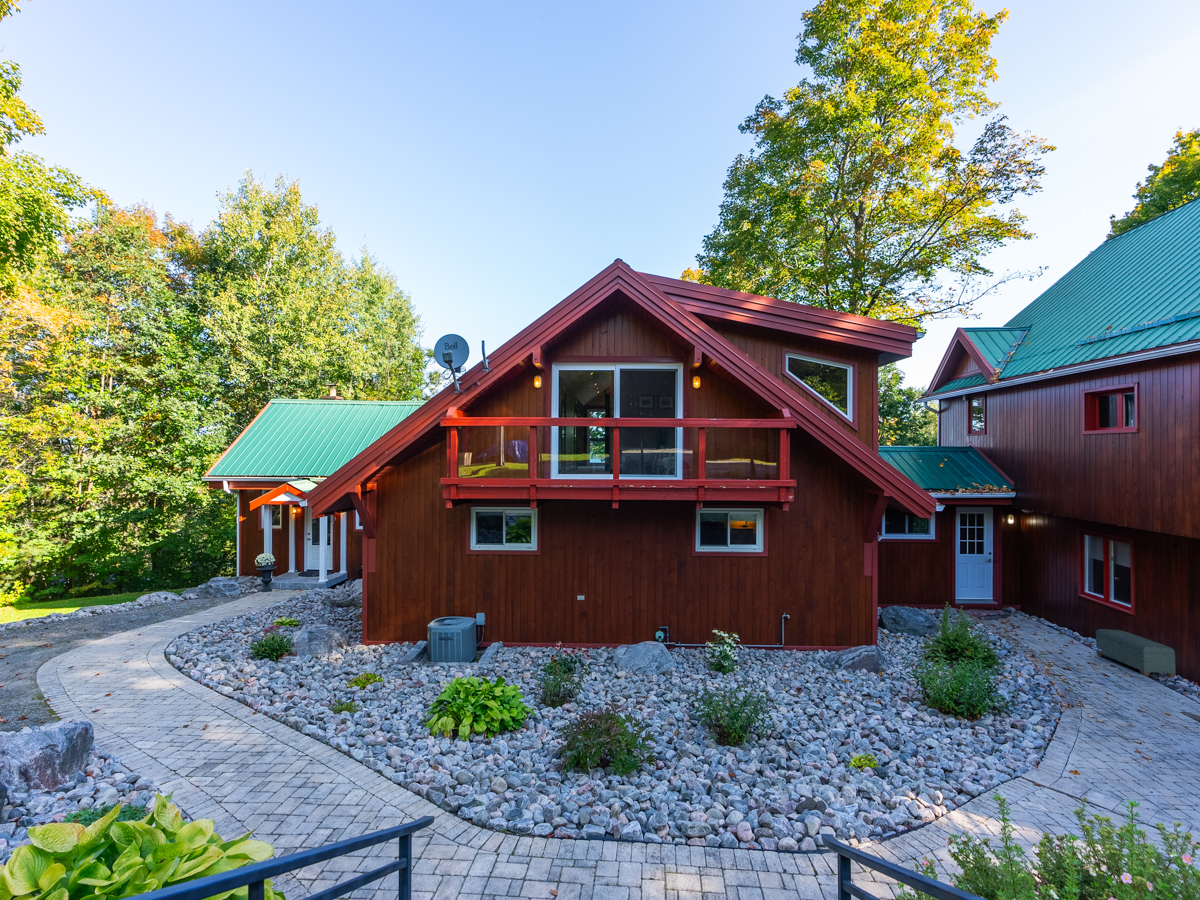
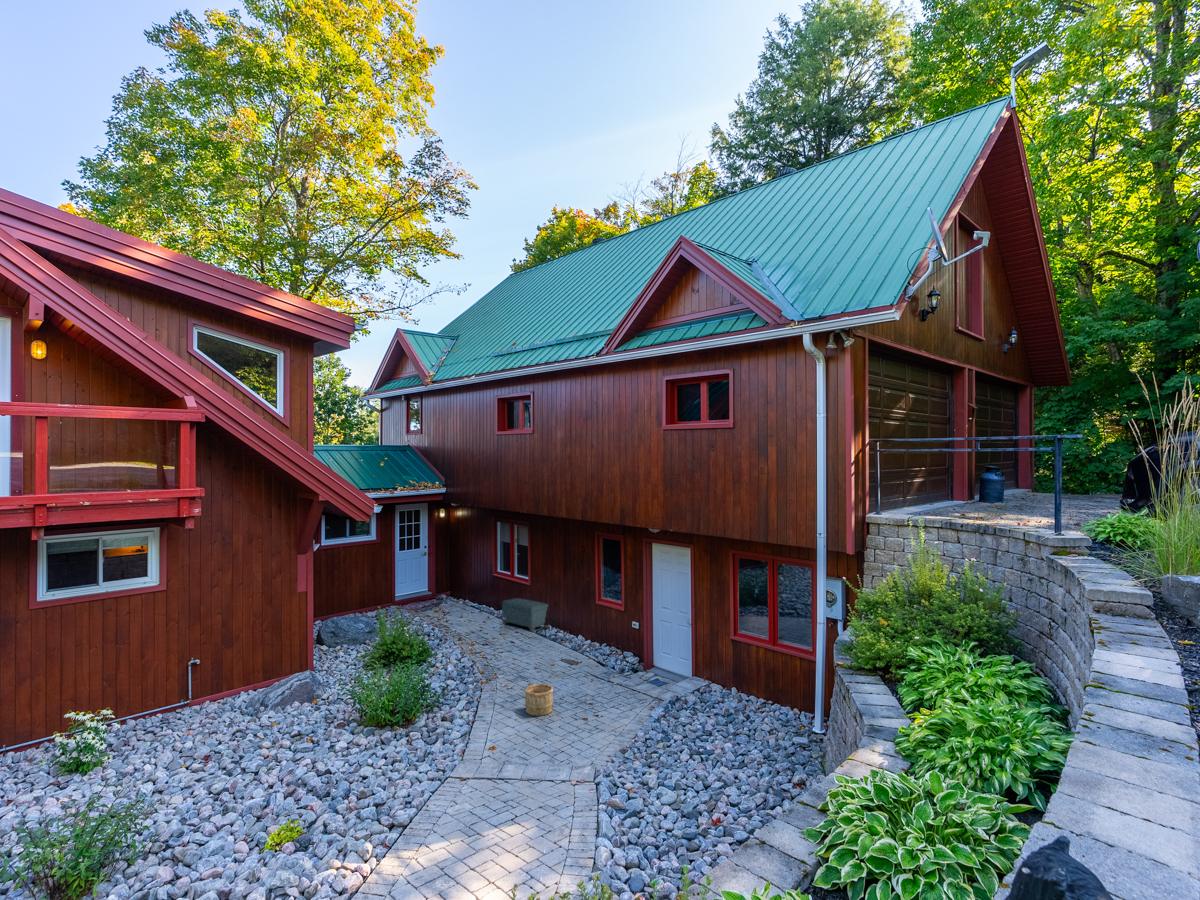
wooden bucket: none [1122,736,1170,778] -> present [525,684,553,716]

